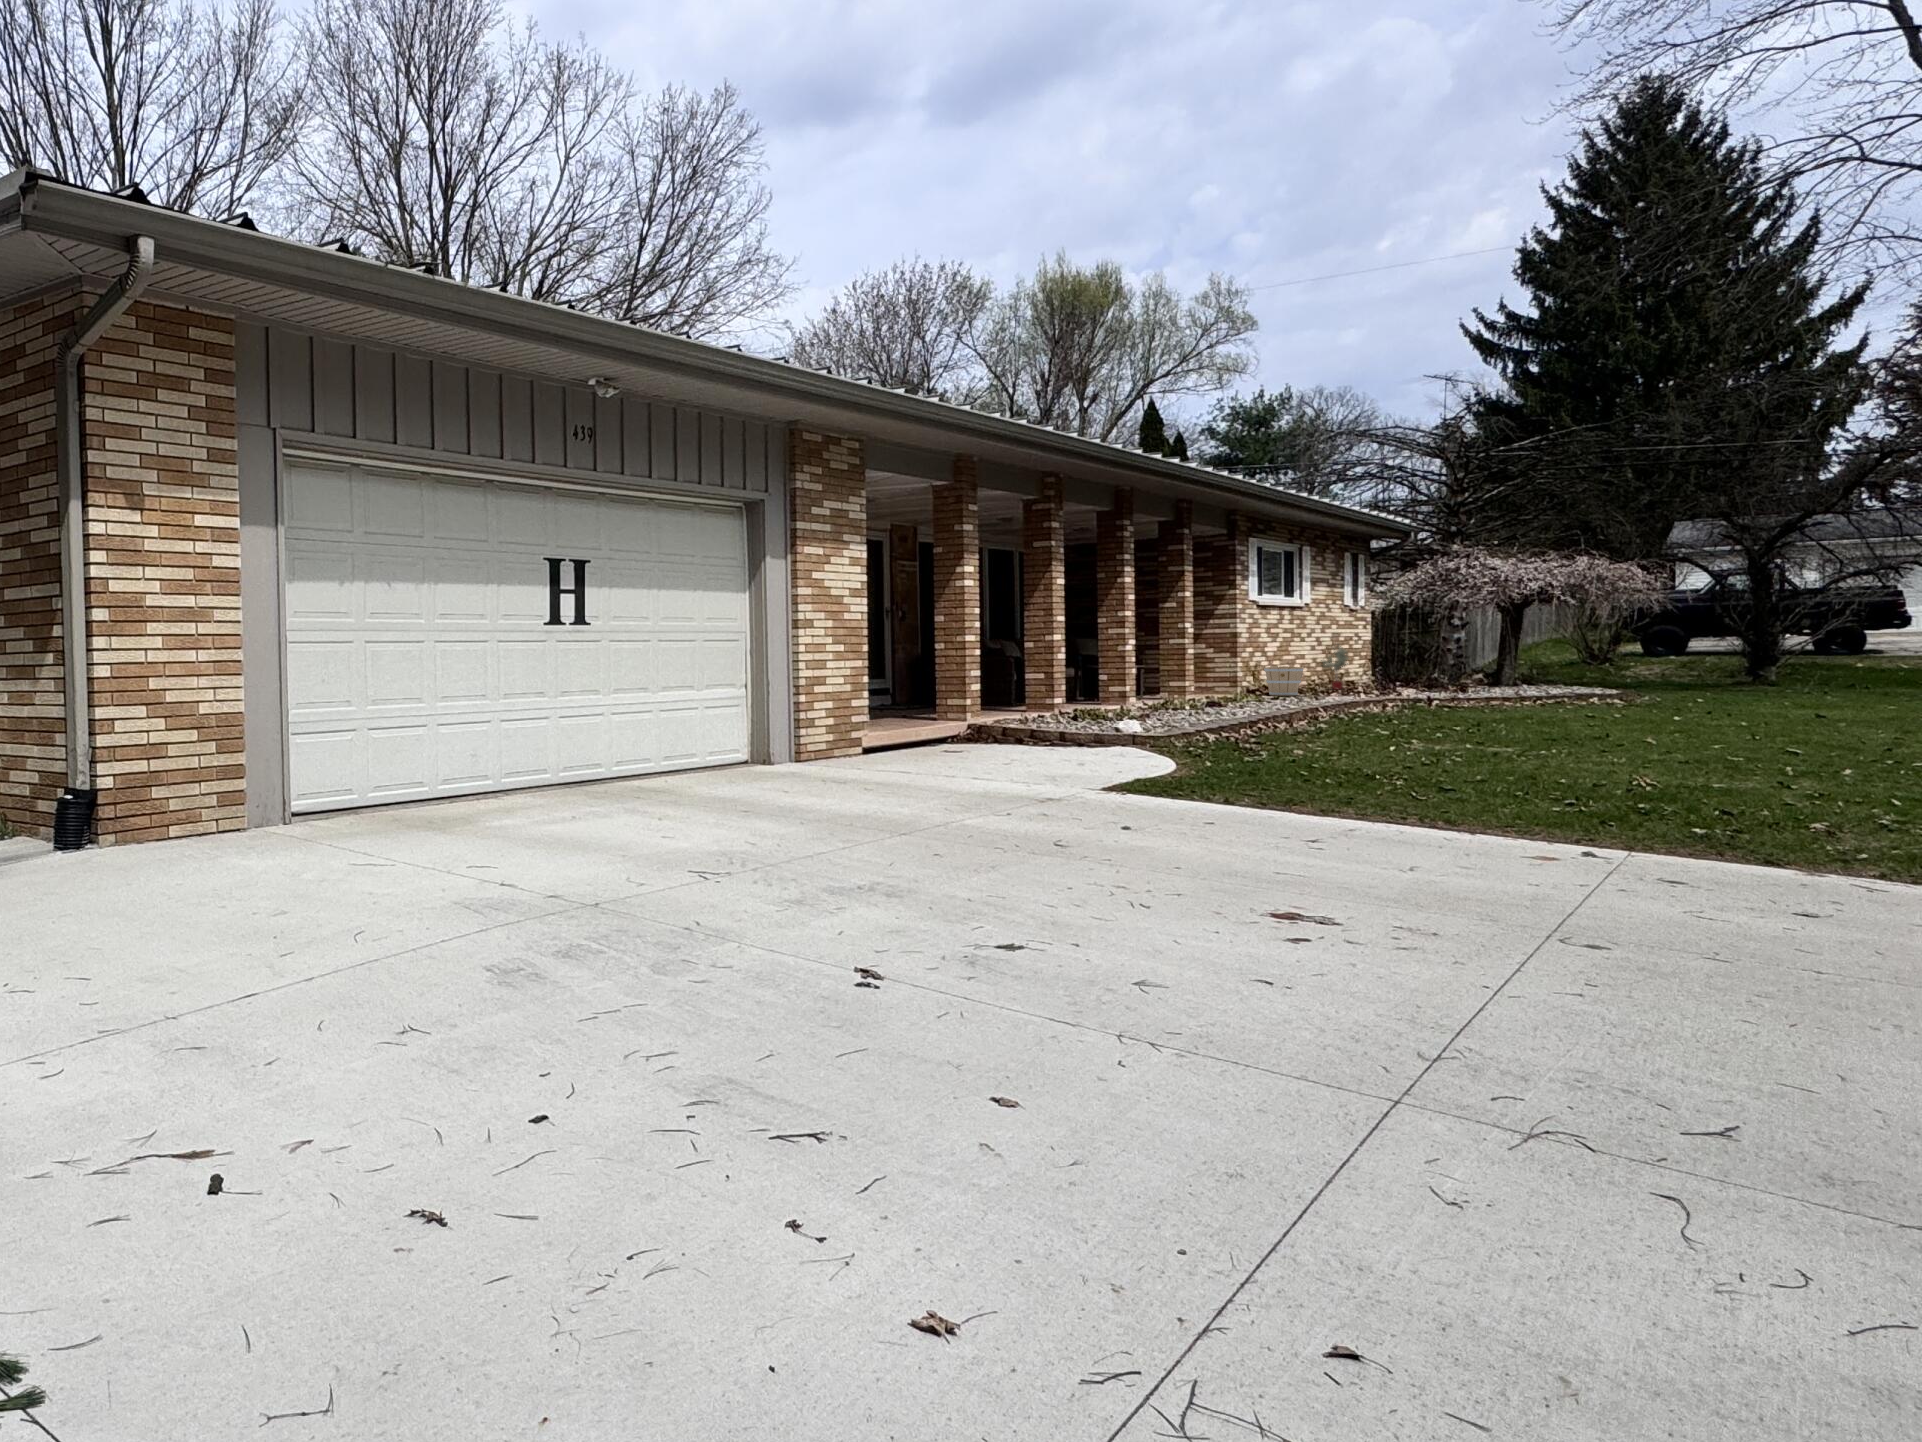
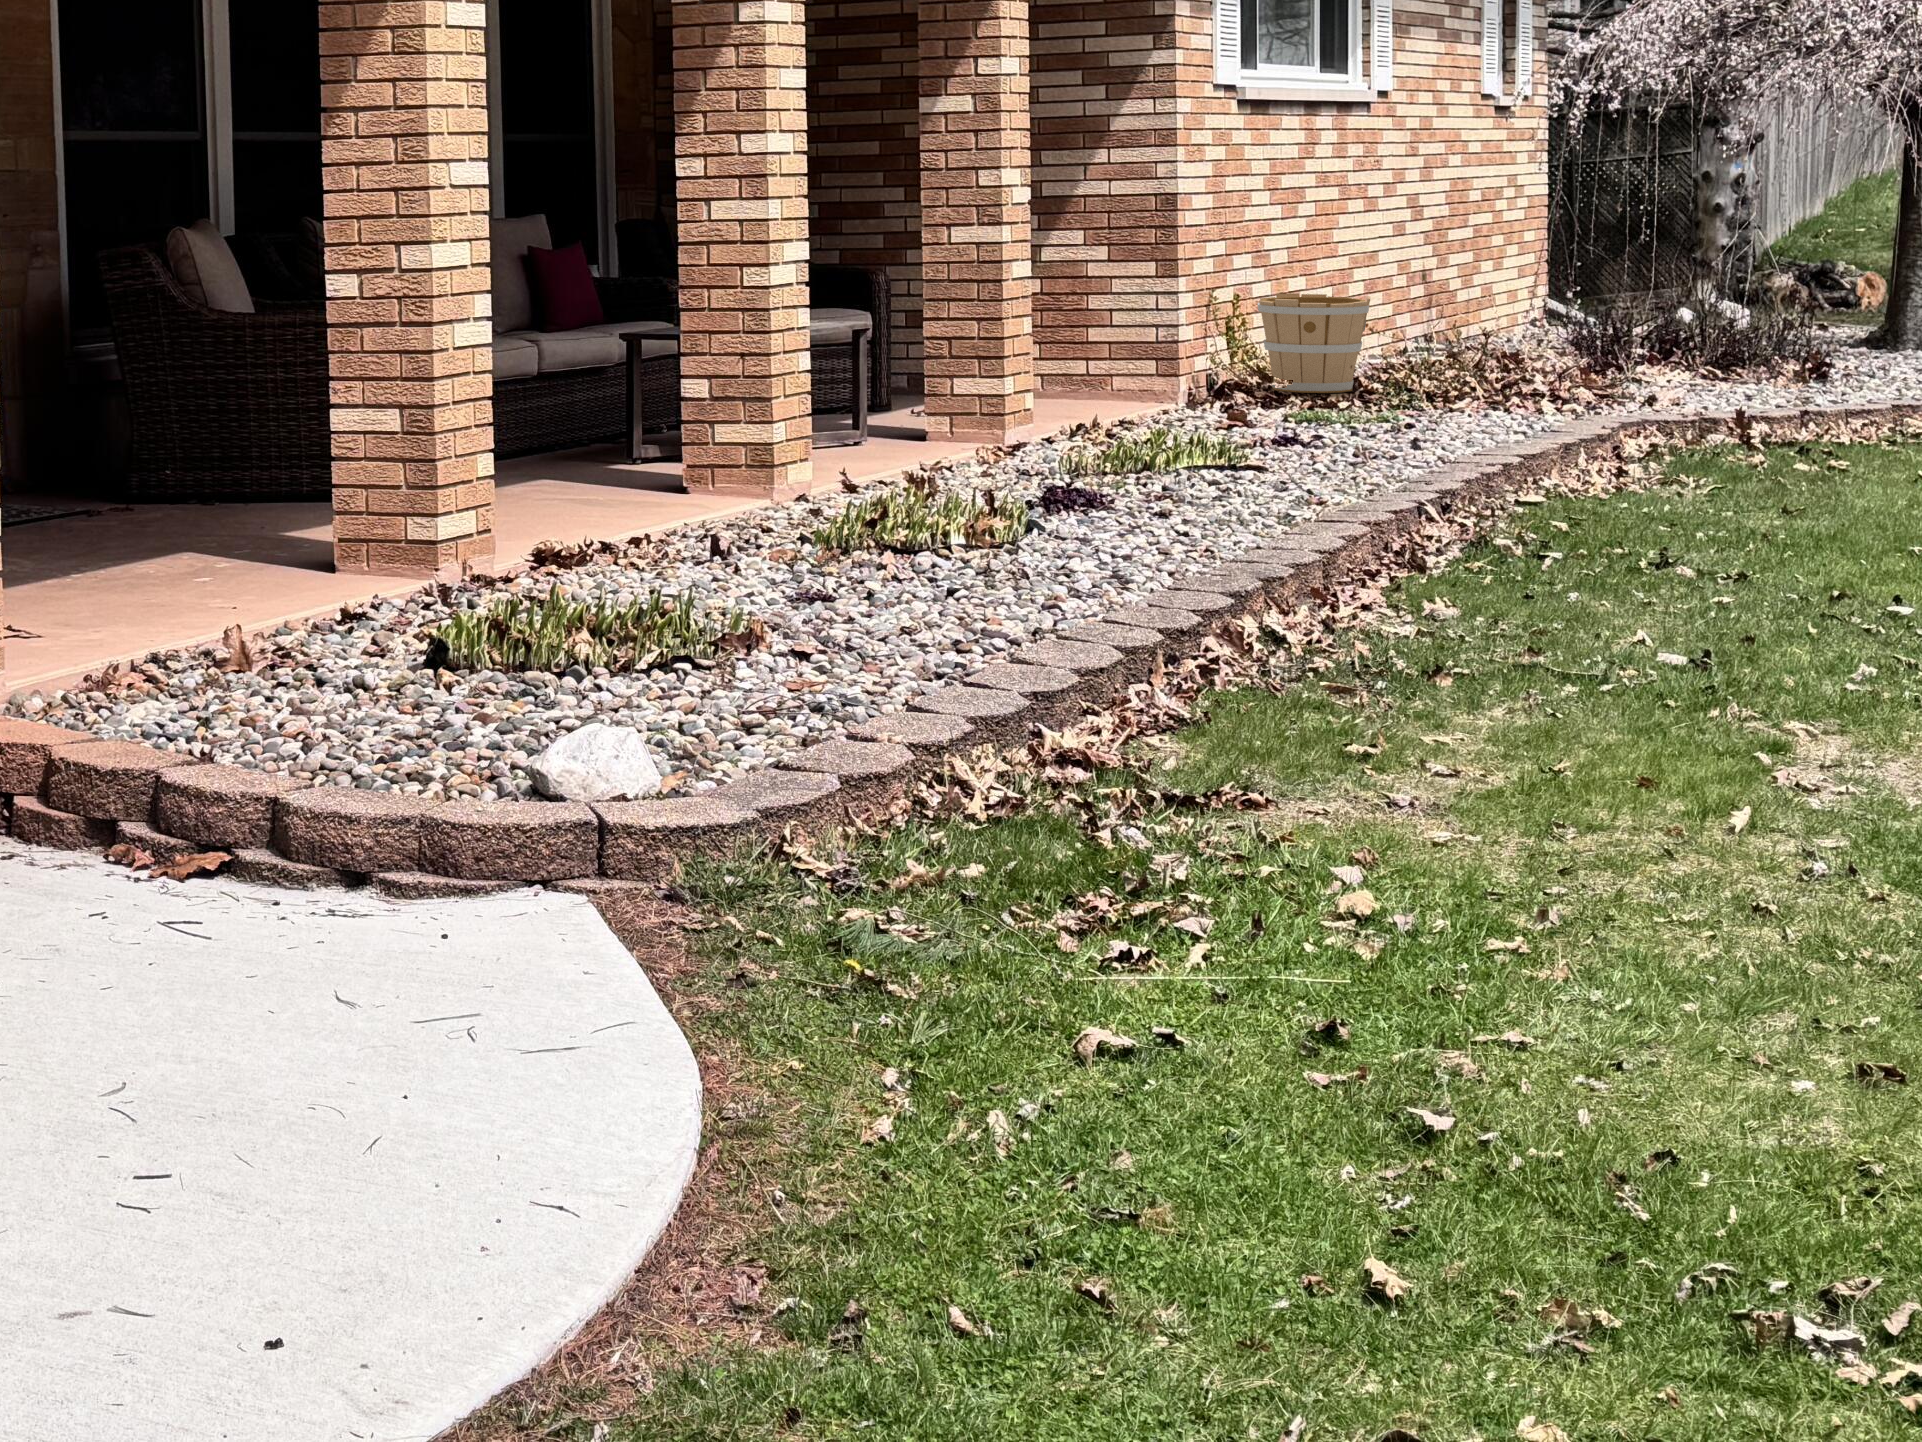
potted tree: present [1321,646,1348,690] -> none [1416,208,1494,349]

